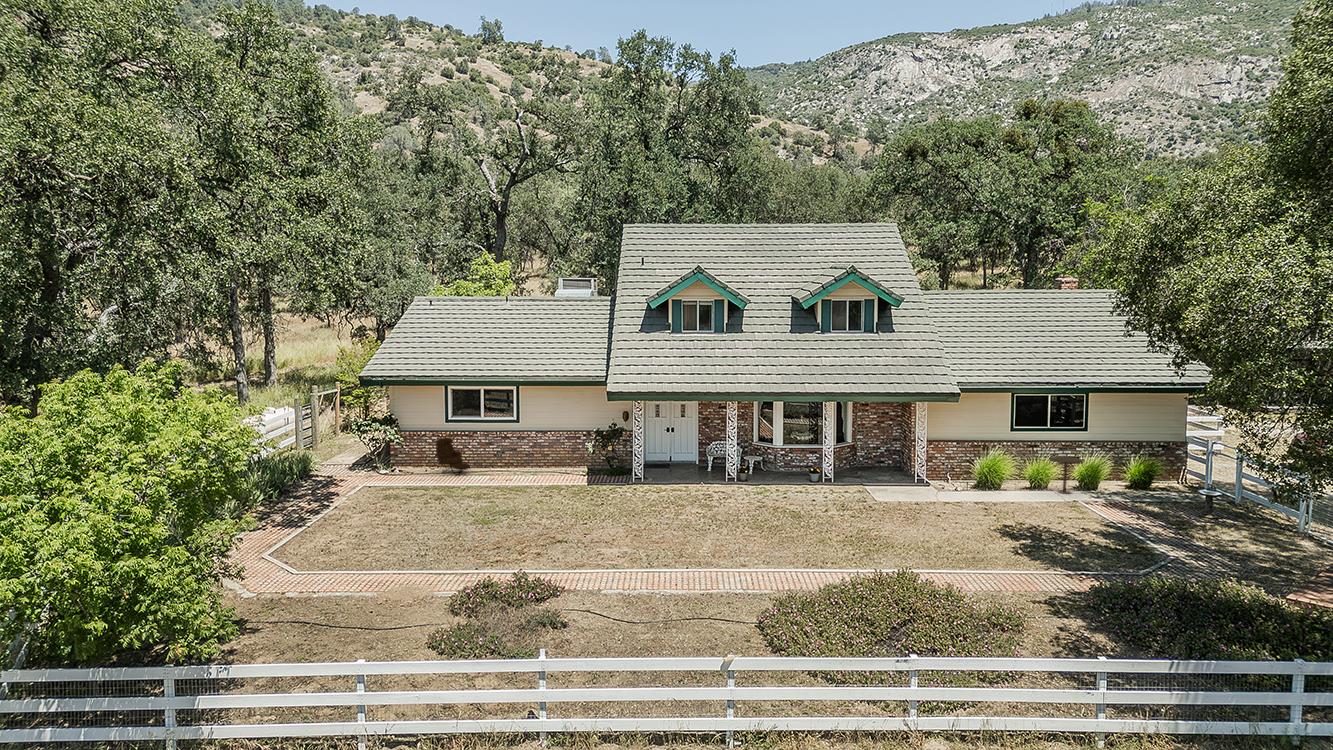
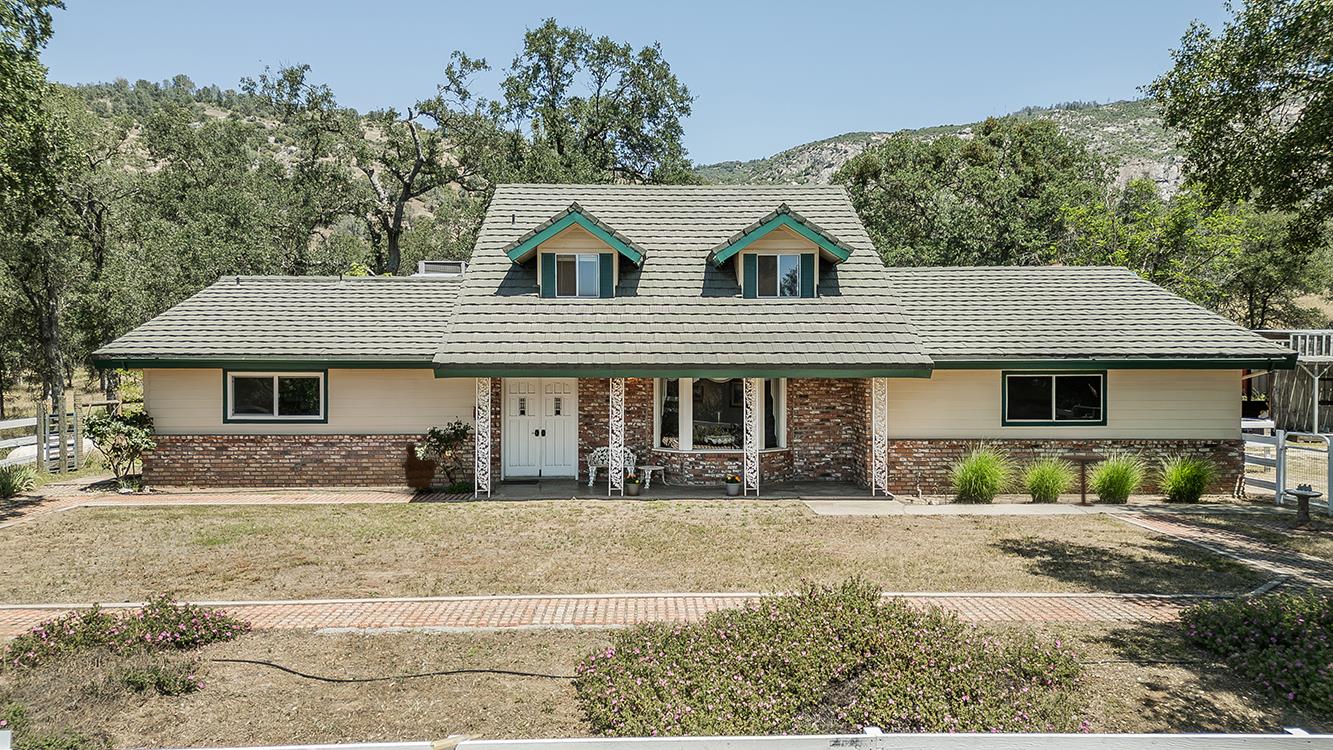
lounge chair: present [436,438,470,472] -> present [401,444,440,494]

